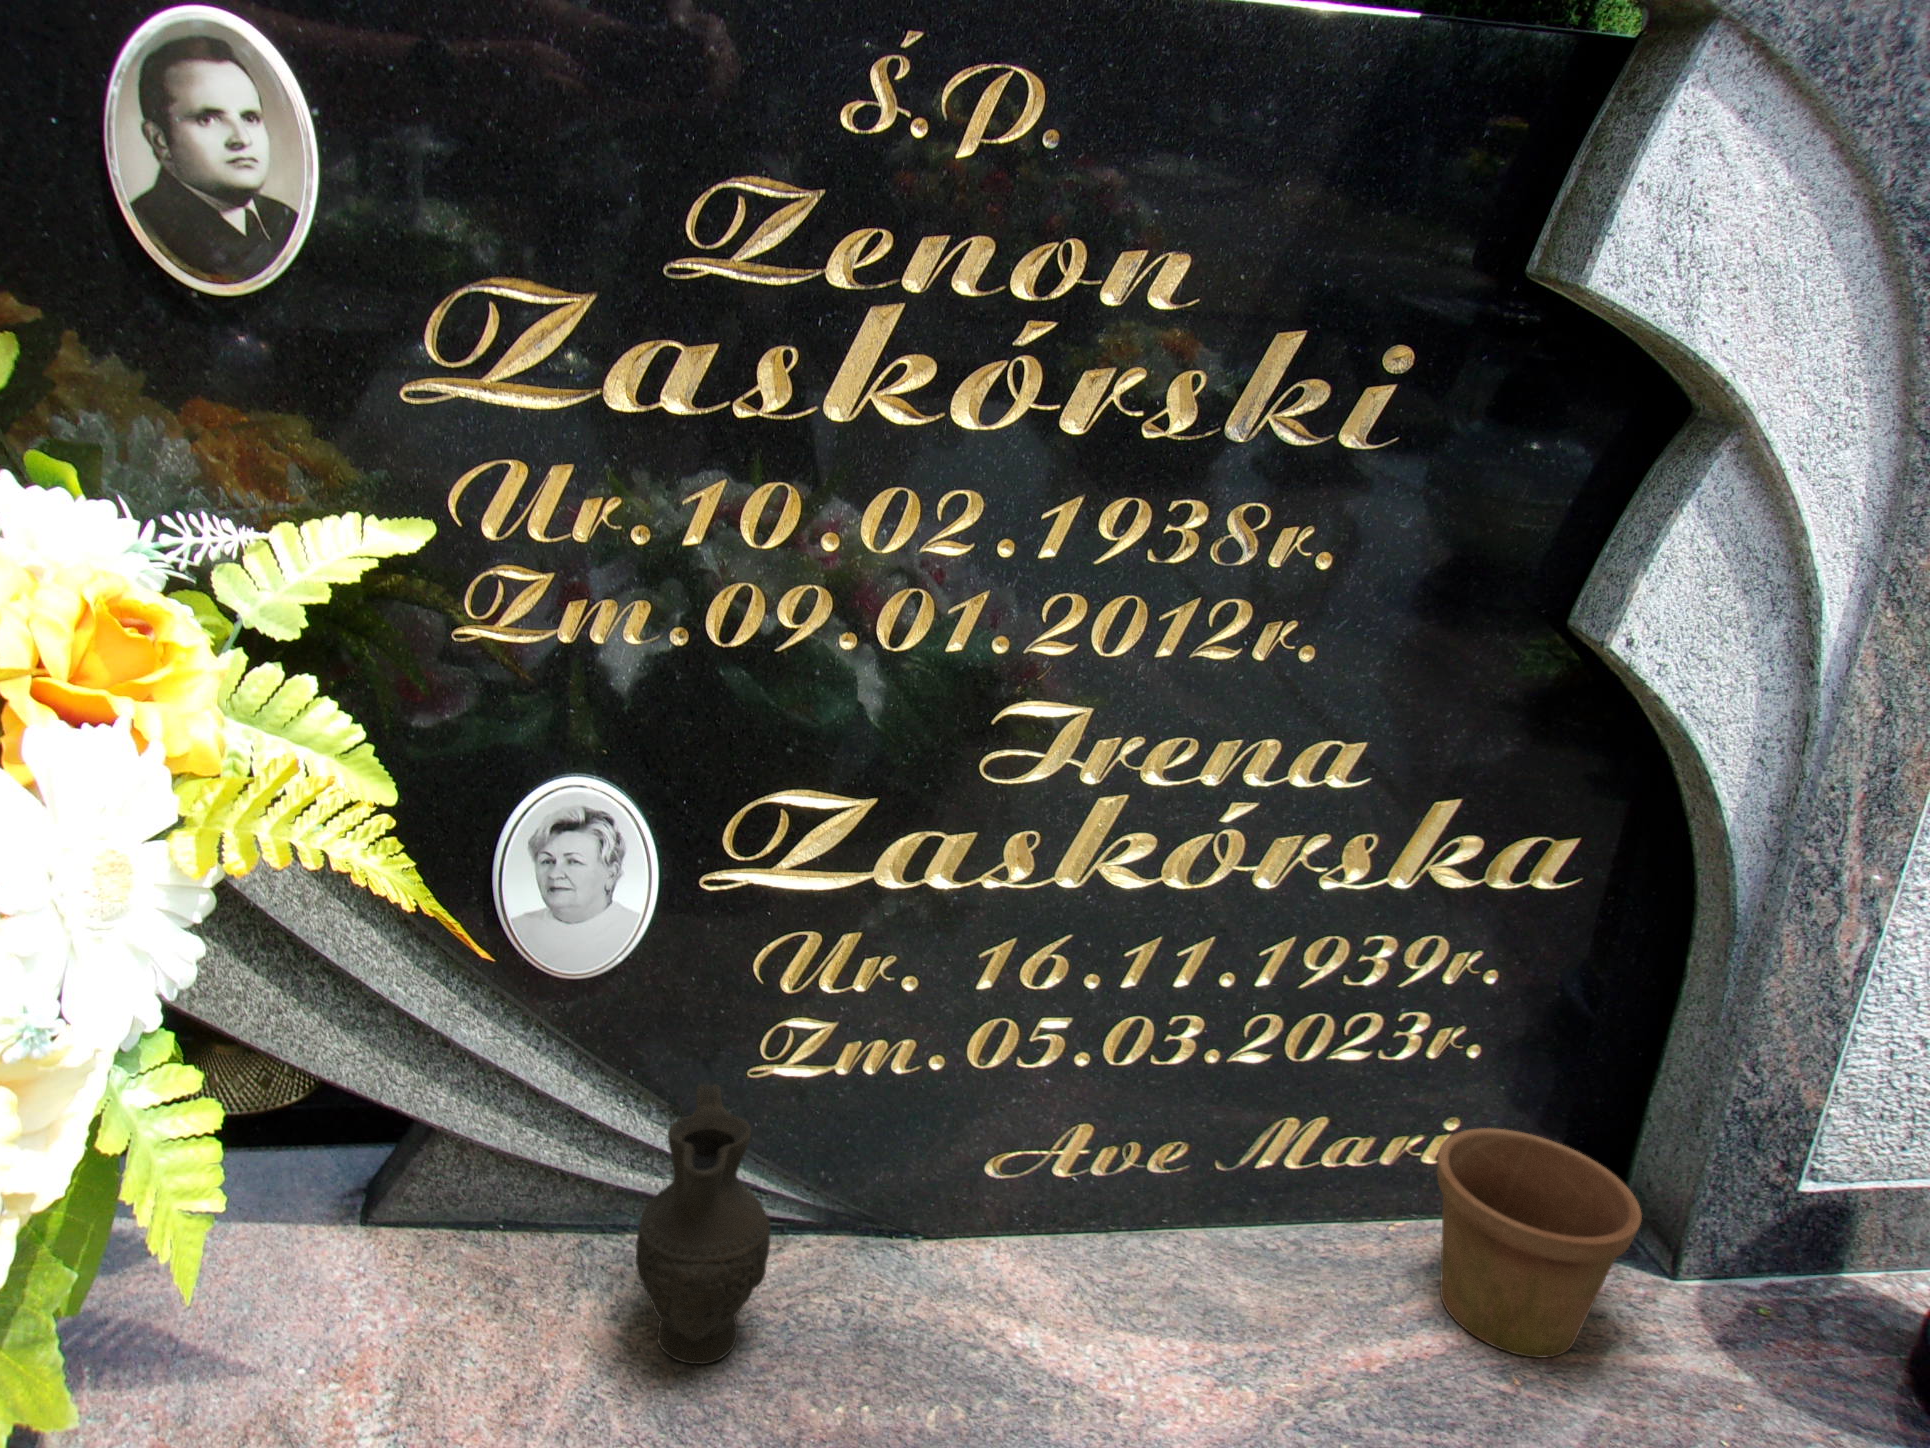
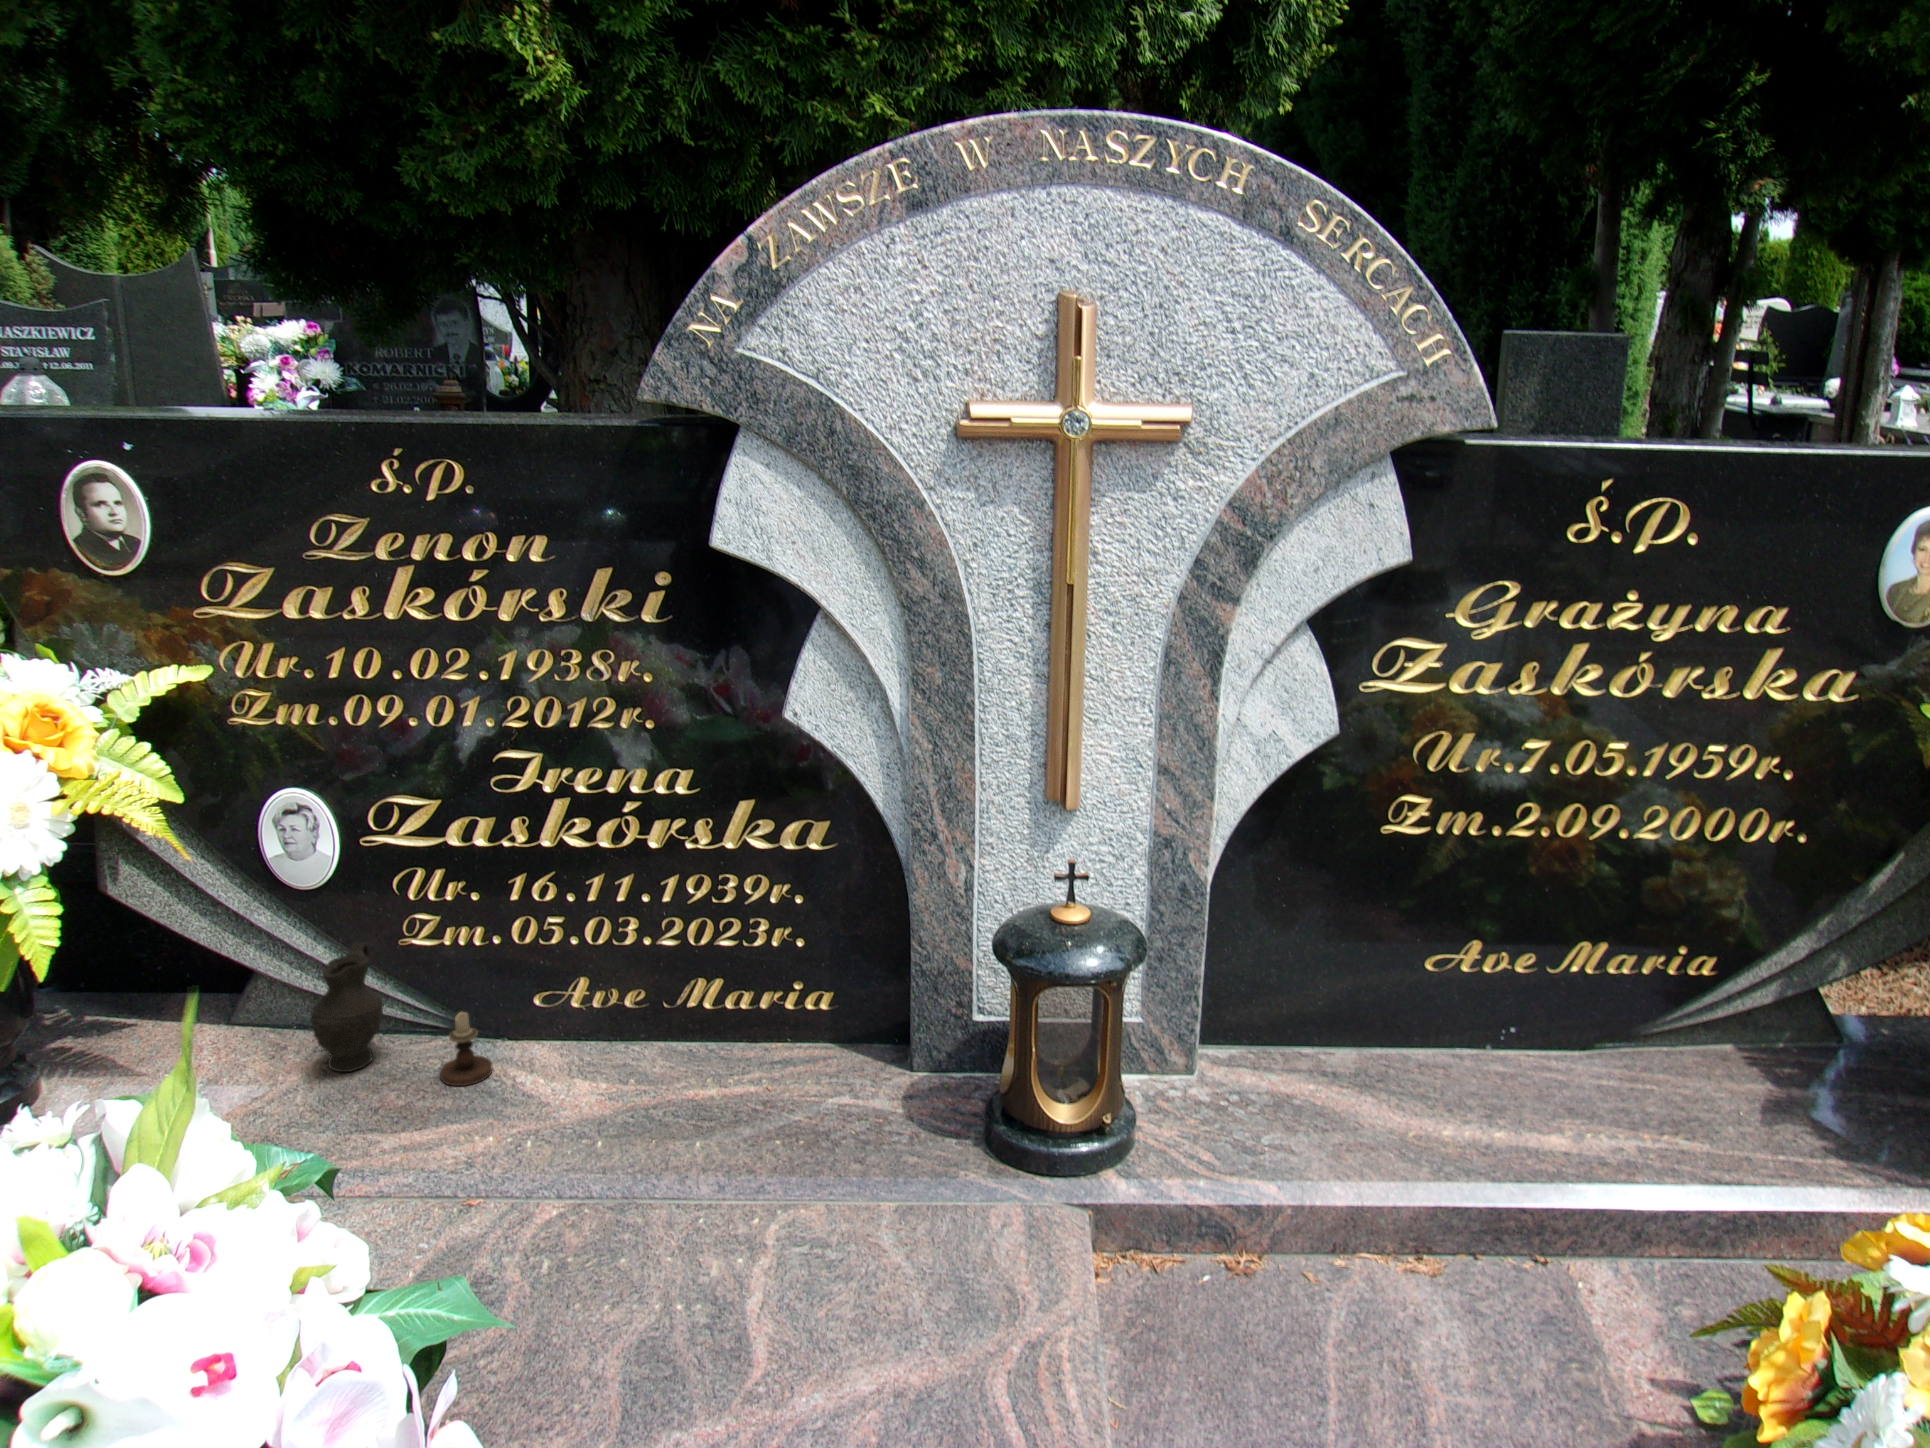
flower pot: present [1437,1128,1642,1358] -> none [721,982,823,1096]
candlestick: none [903,1226,1002,1384] -> present [440,1012,492,1086]

